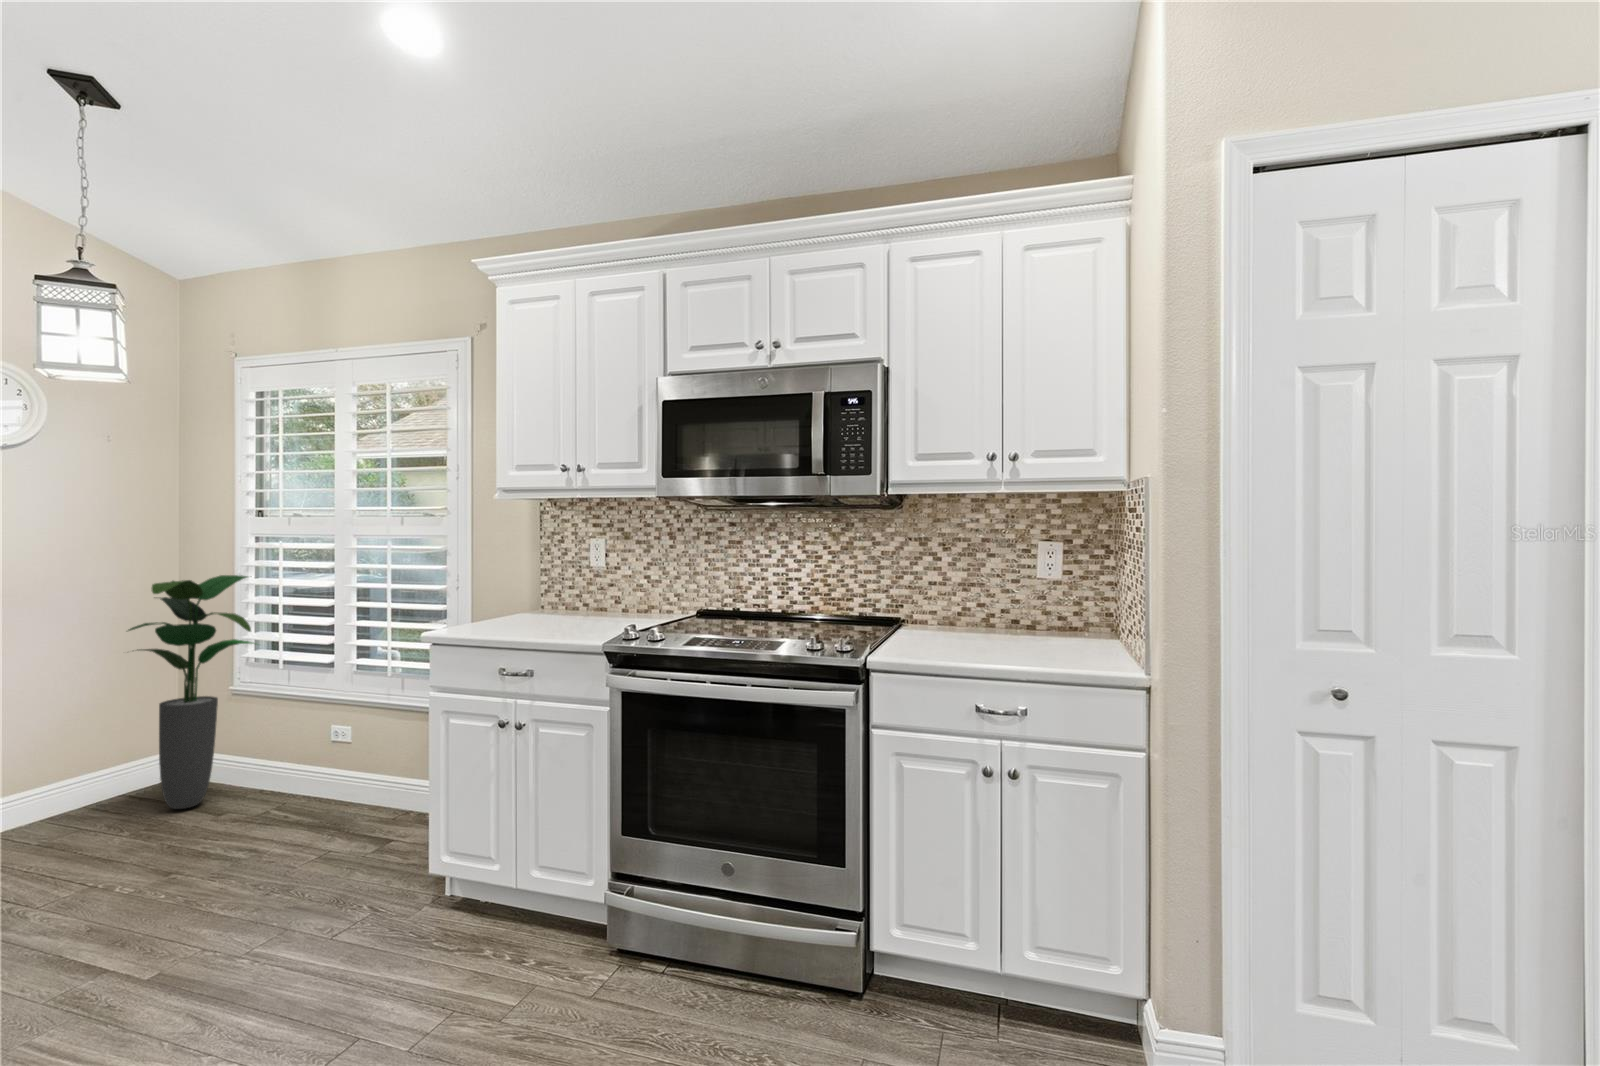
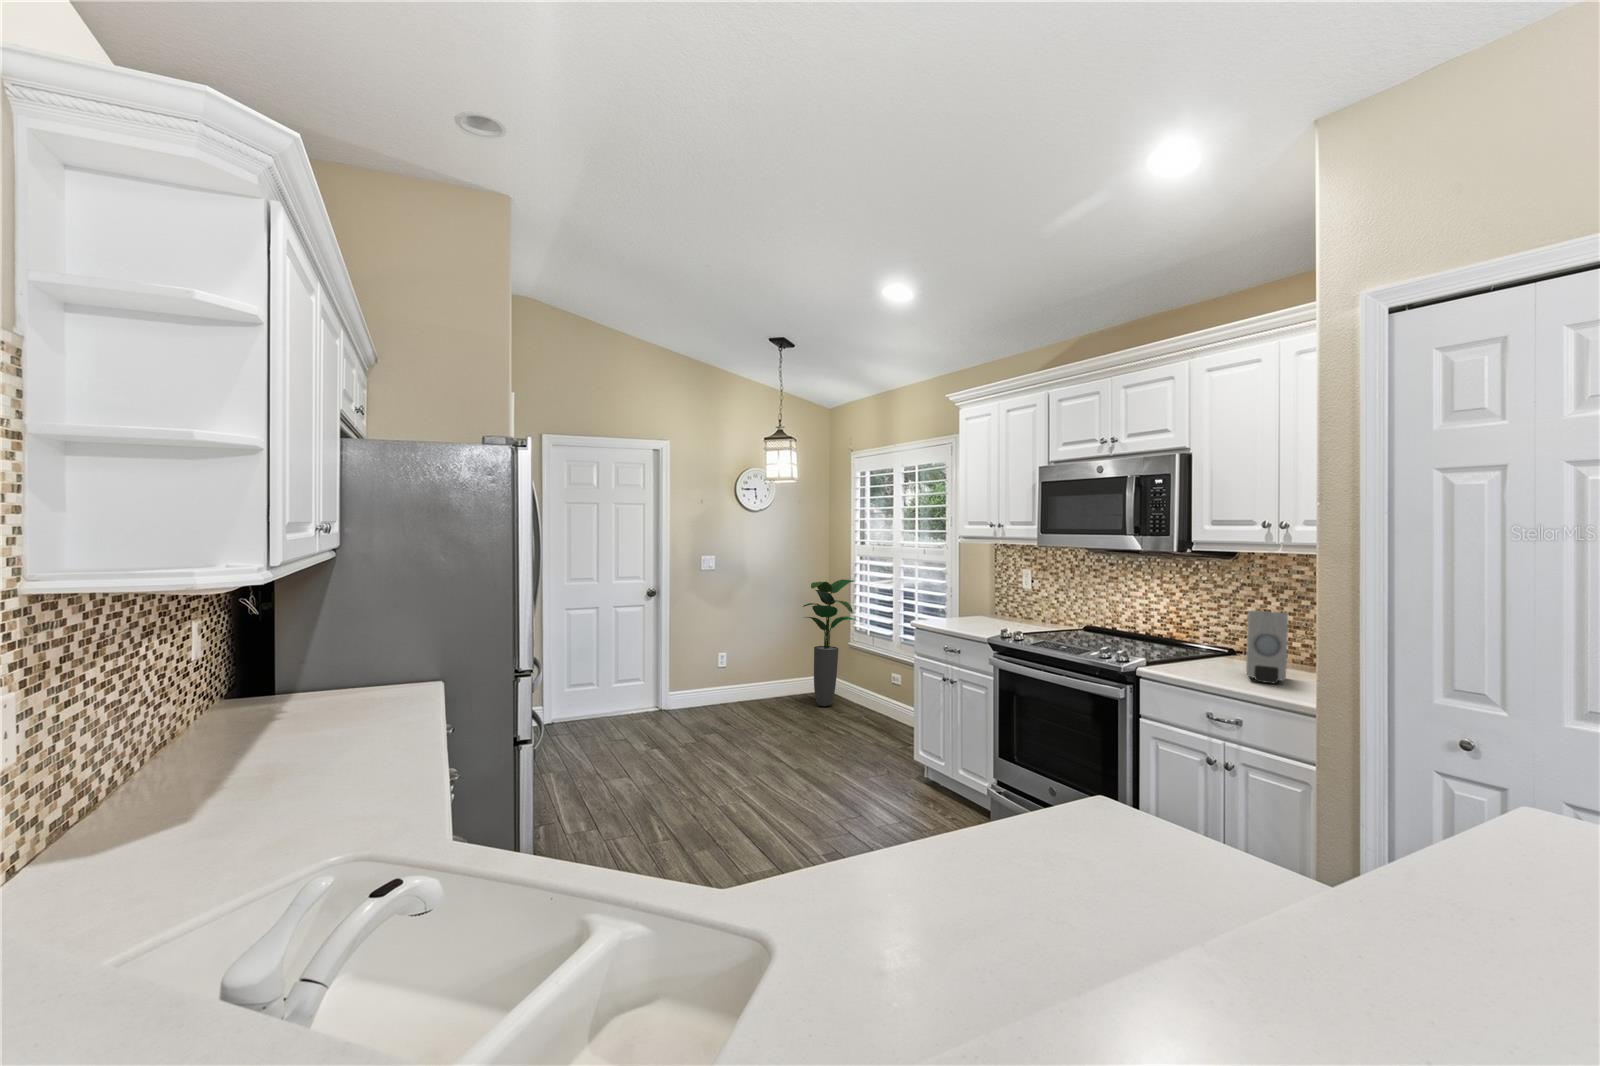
soap dispenser: none [968,563,1034,652] -> present [1246,611,1288,683]

